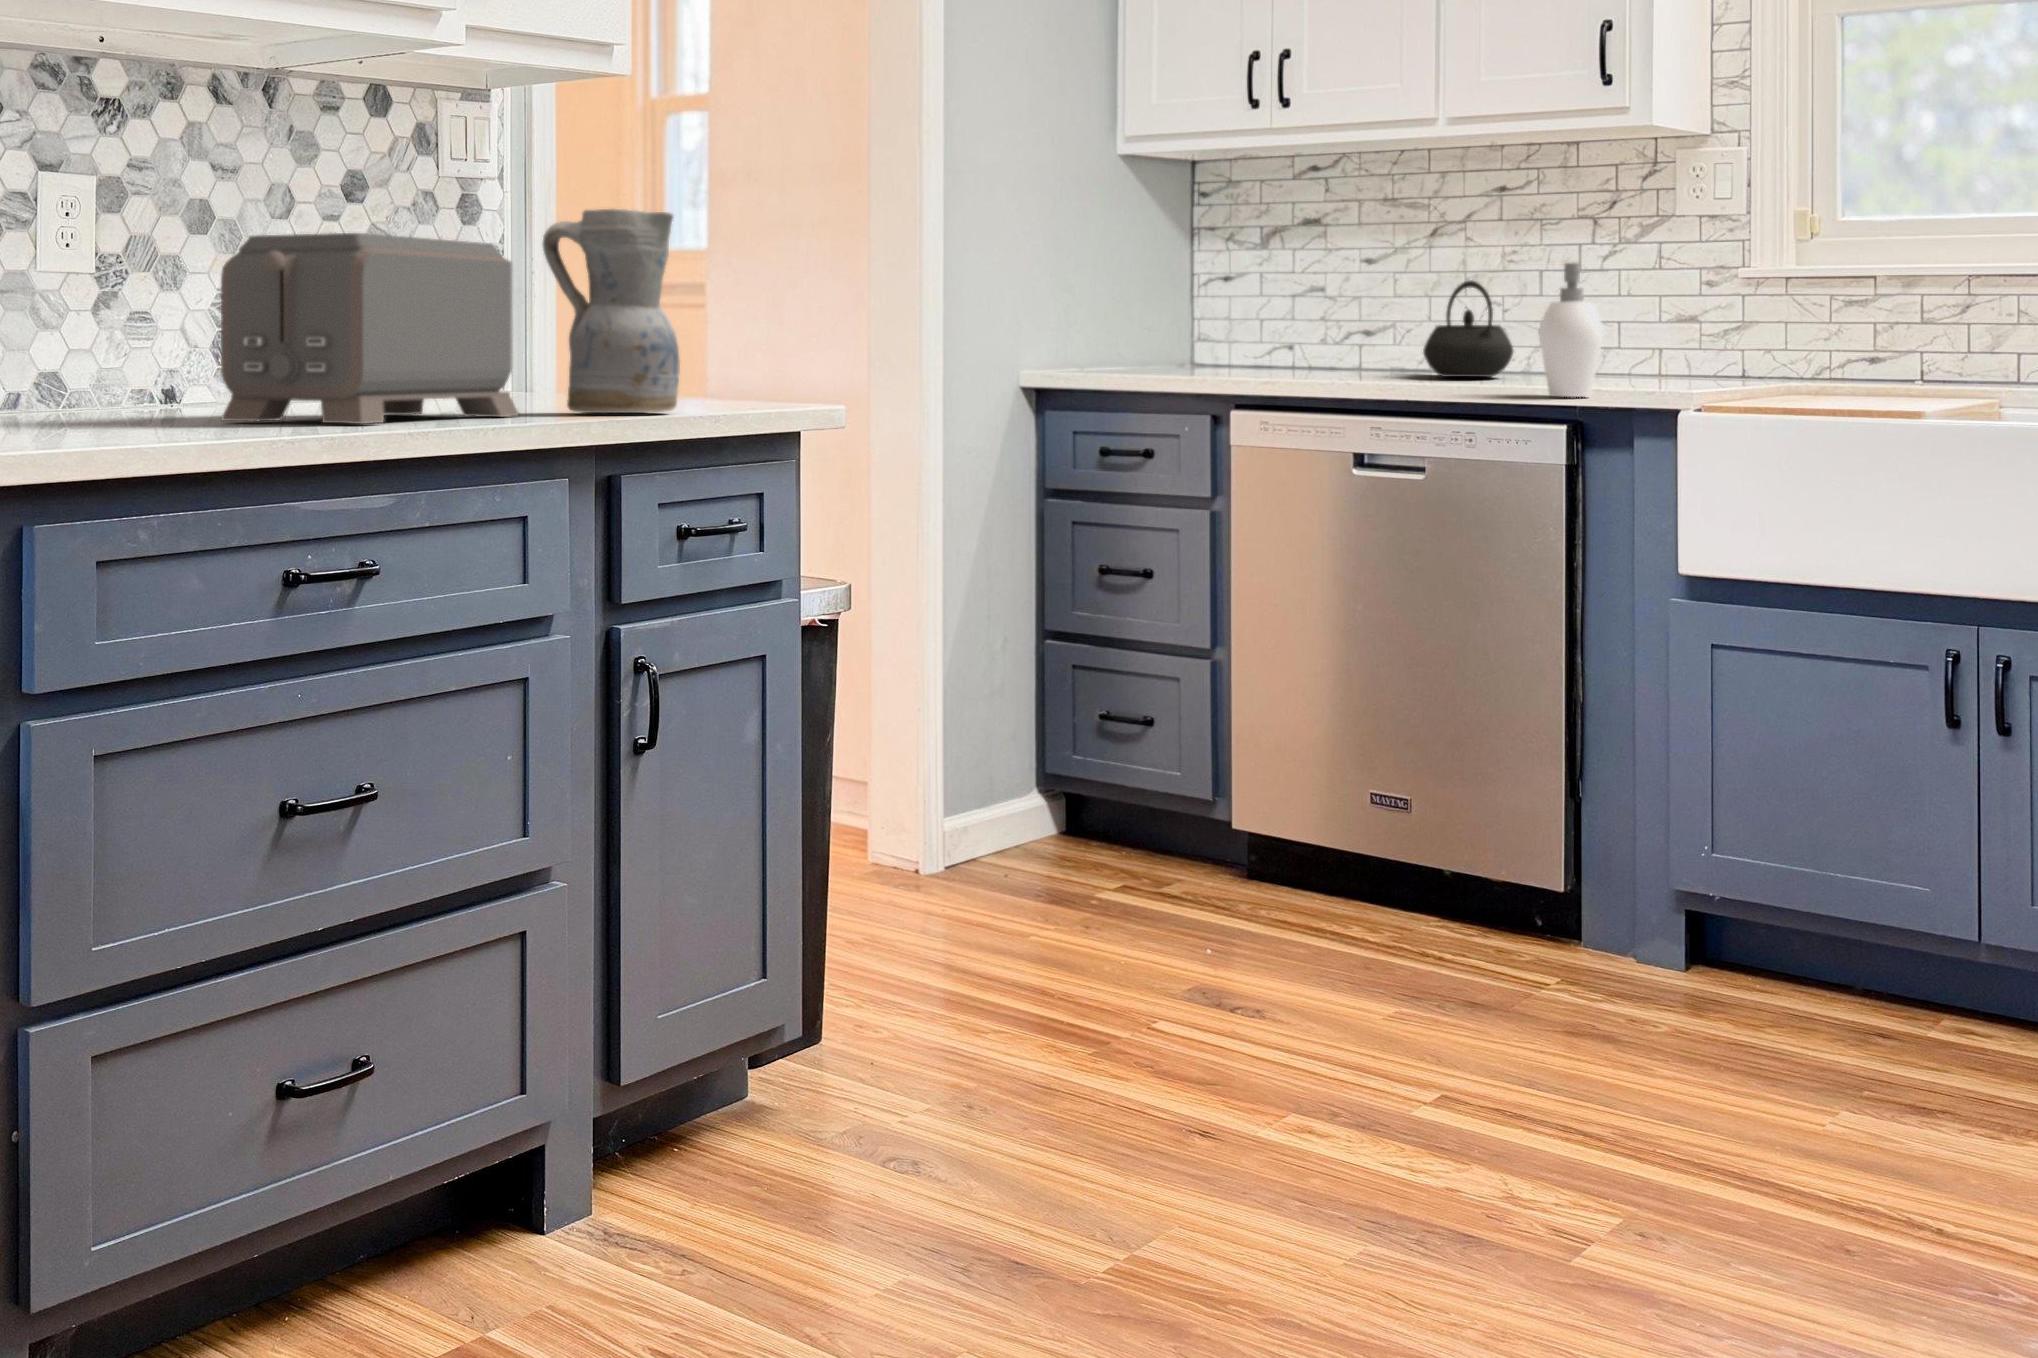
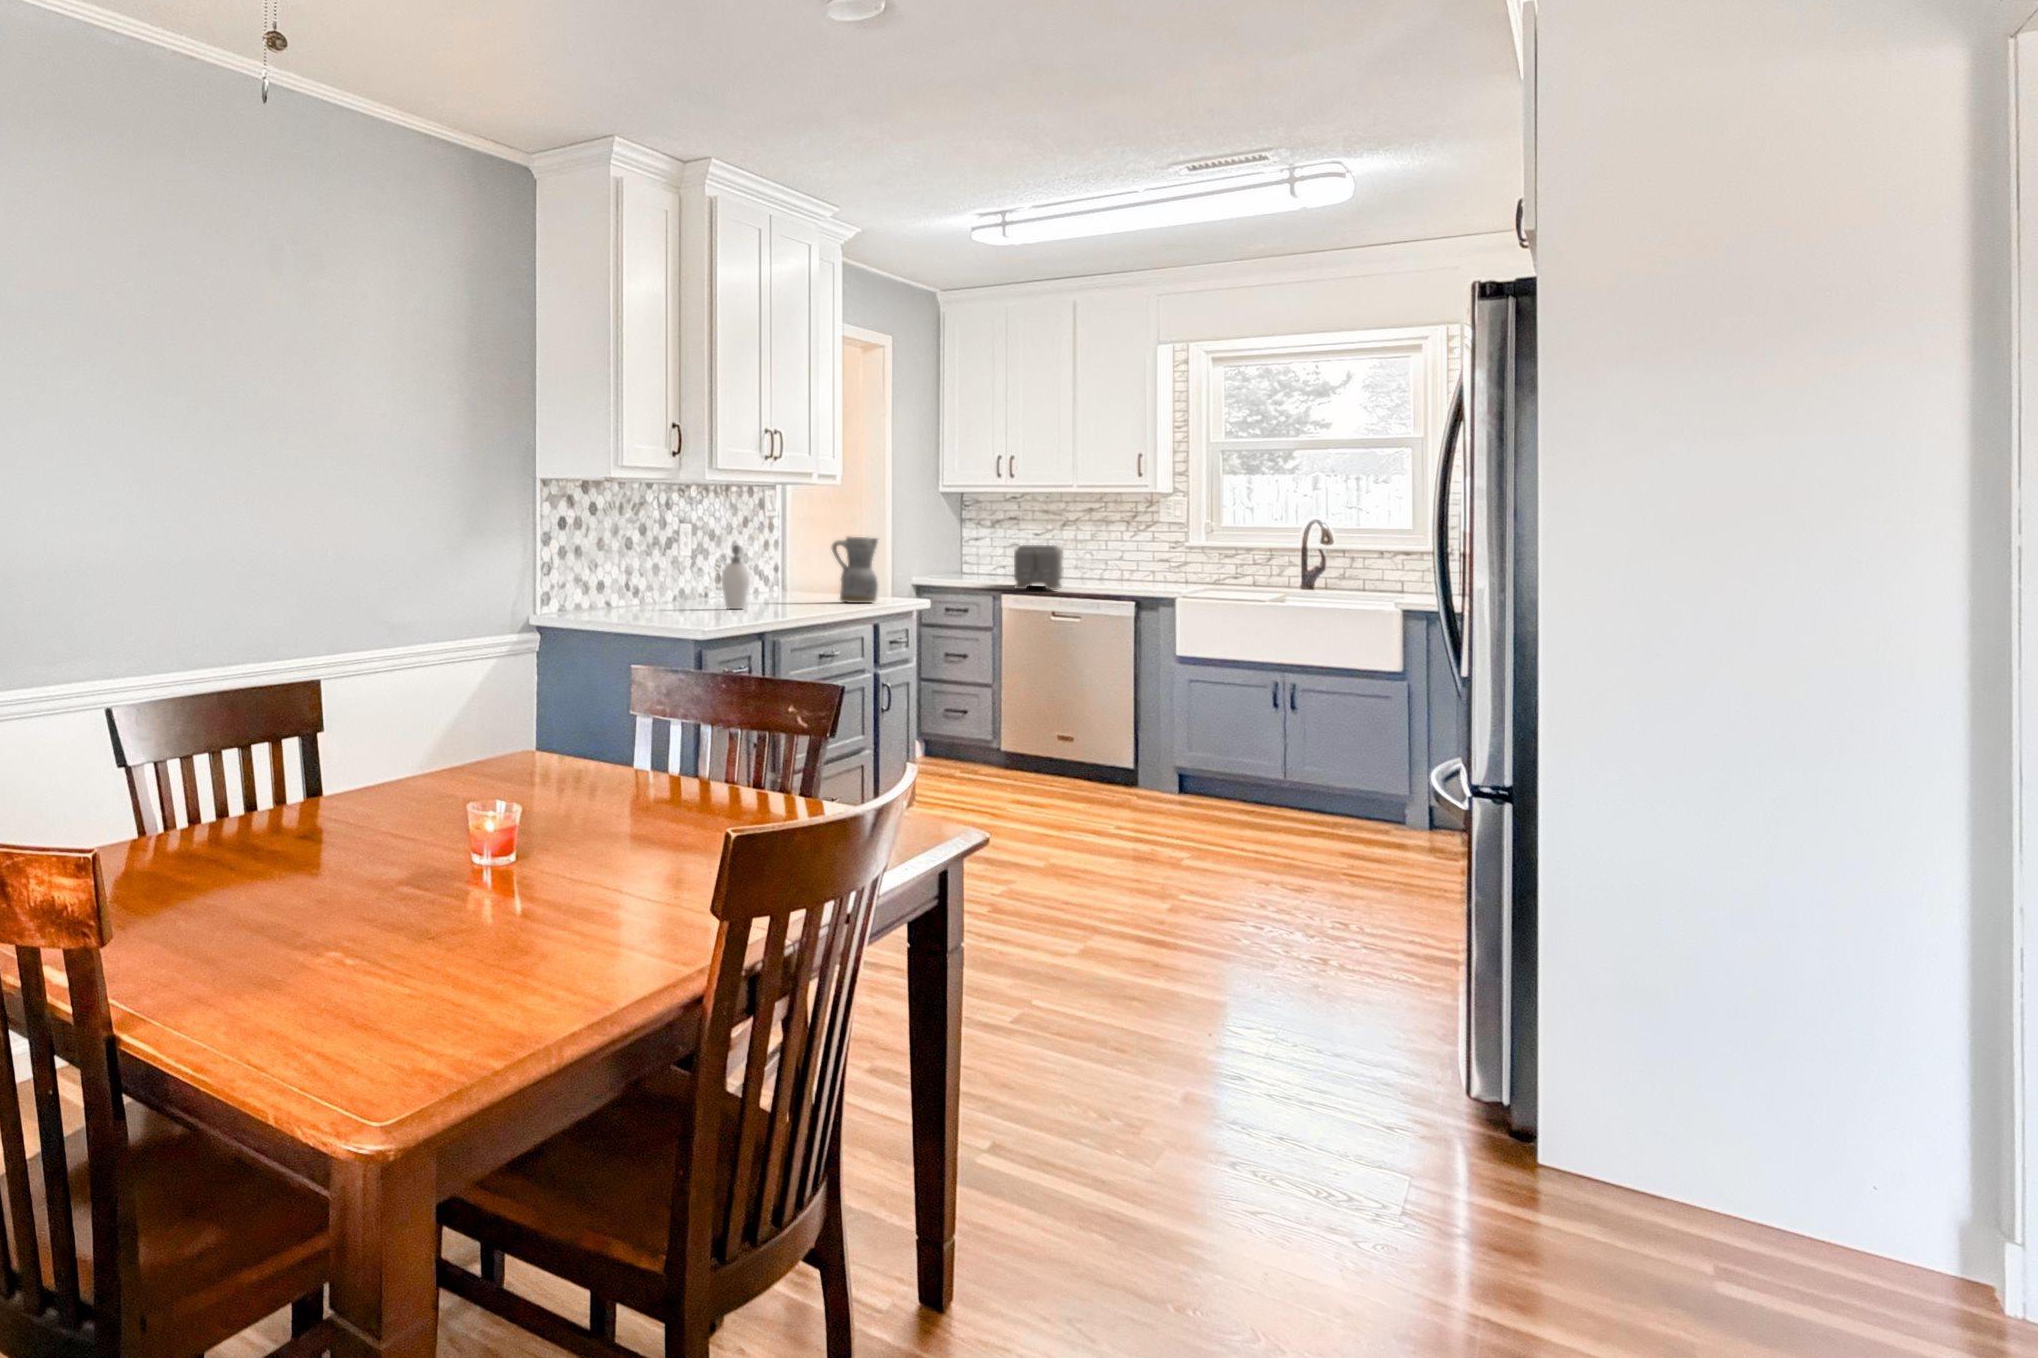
toaster: present [221,233,519,424] -> present [1014,545,1063,590]
soap dispenser: present [1540,263,1603,397] -> present [721,545,750,609]
kettle: present [1423,280,1513,377] -> none [1068,547,1103,584]

